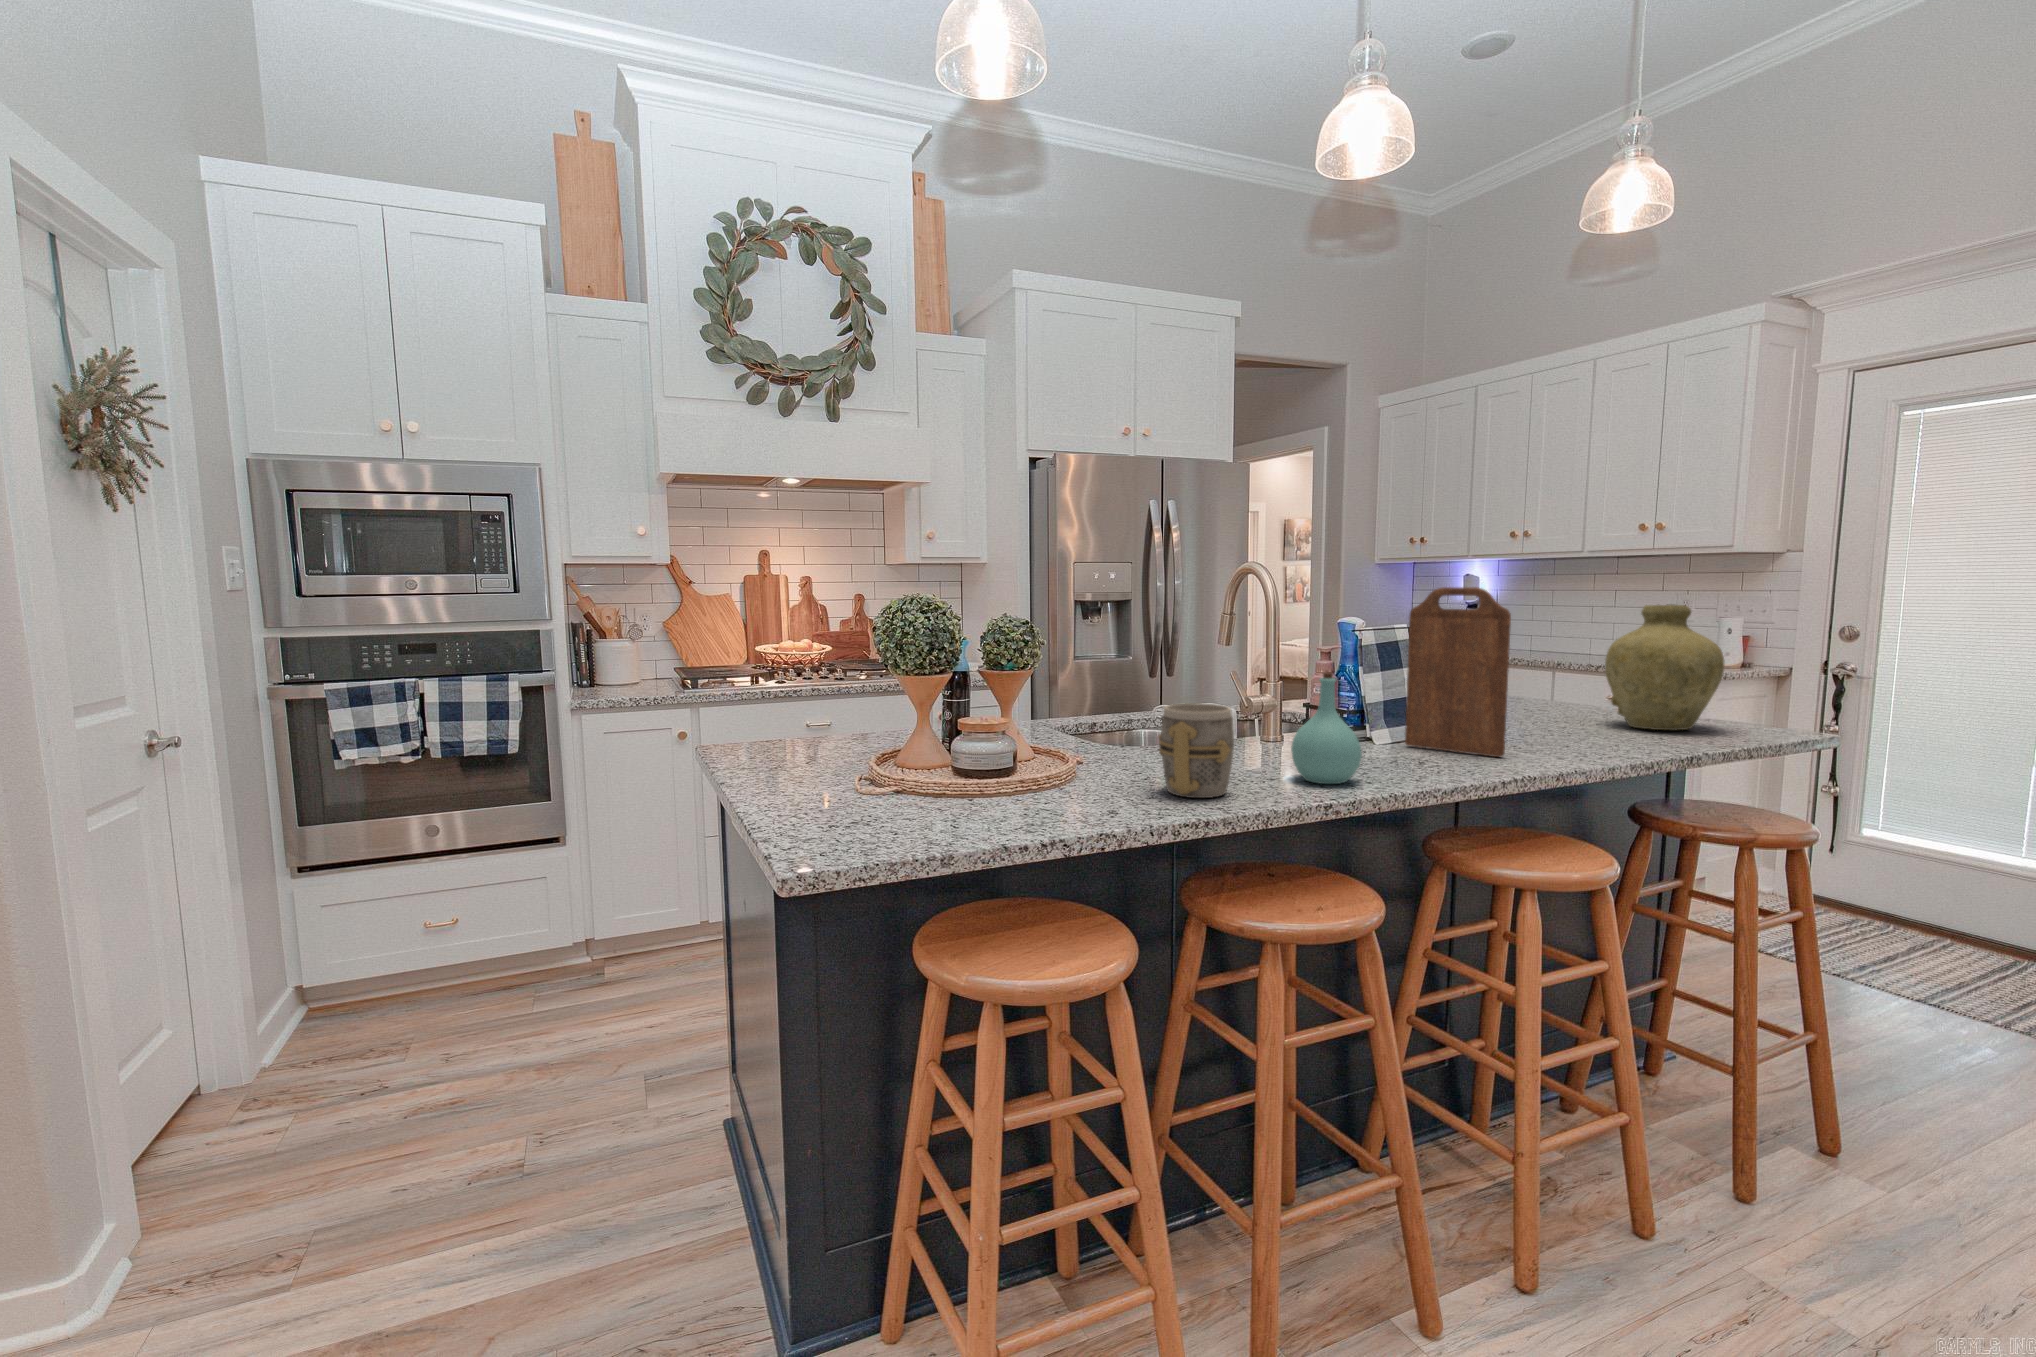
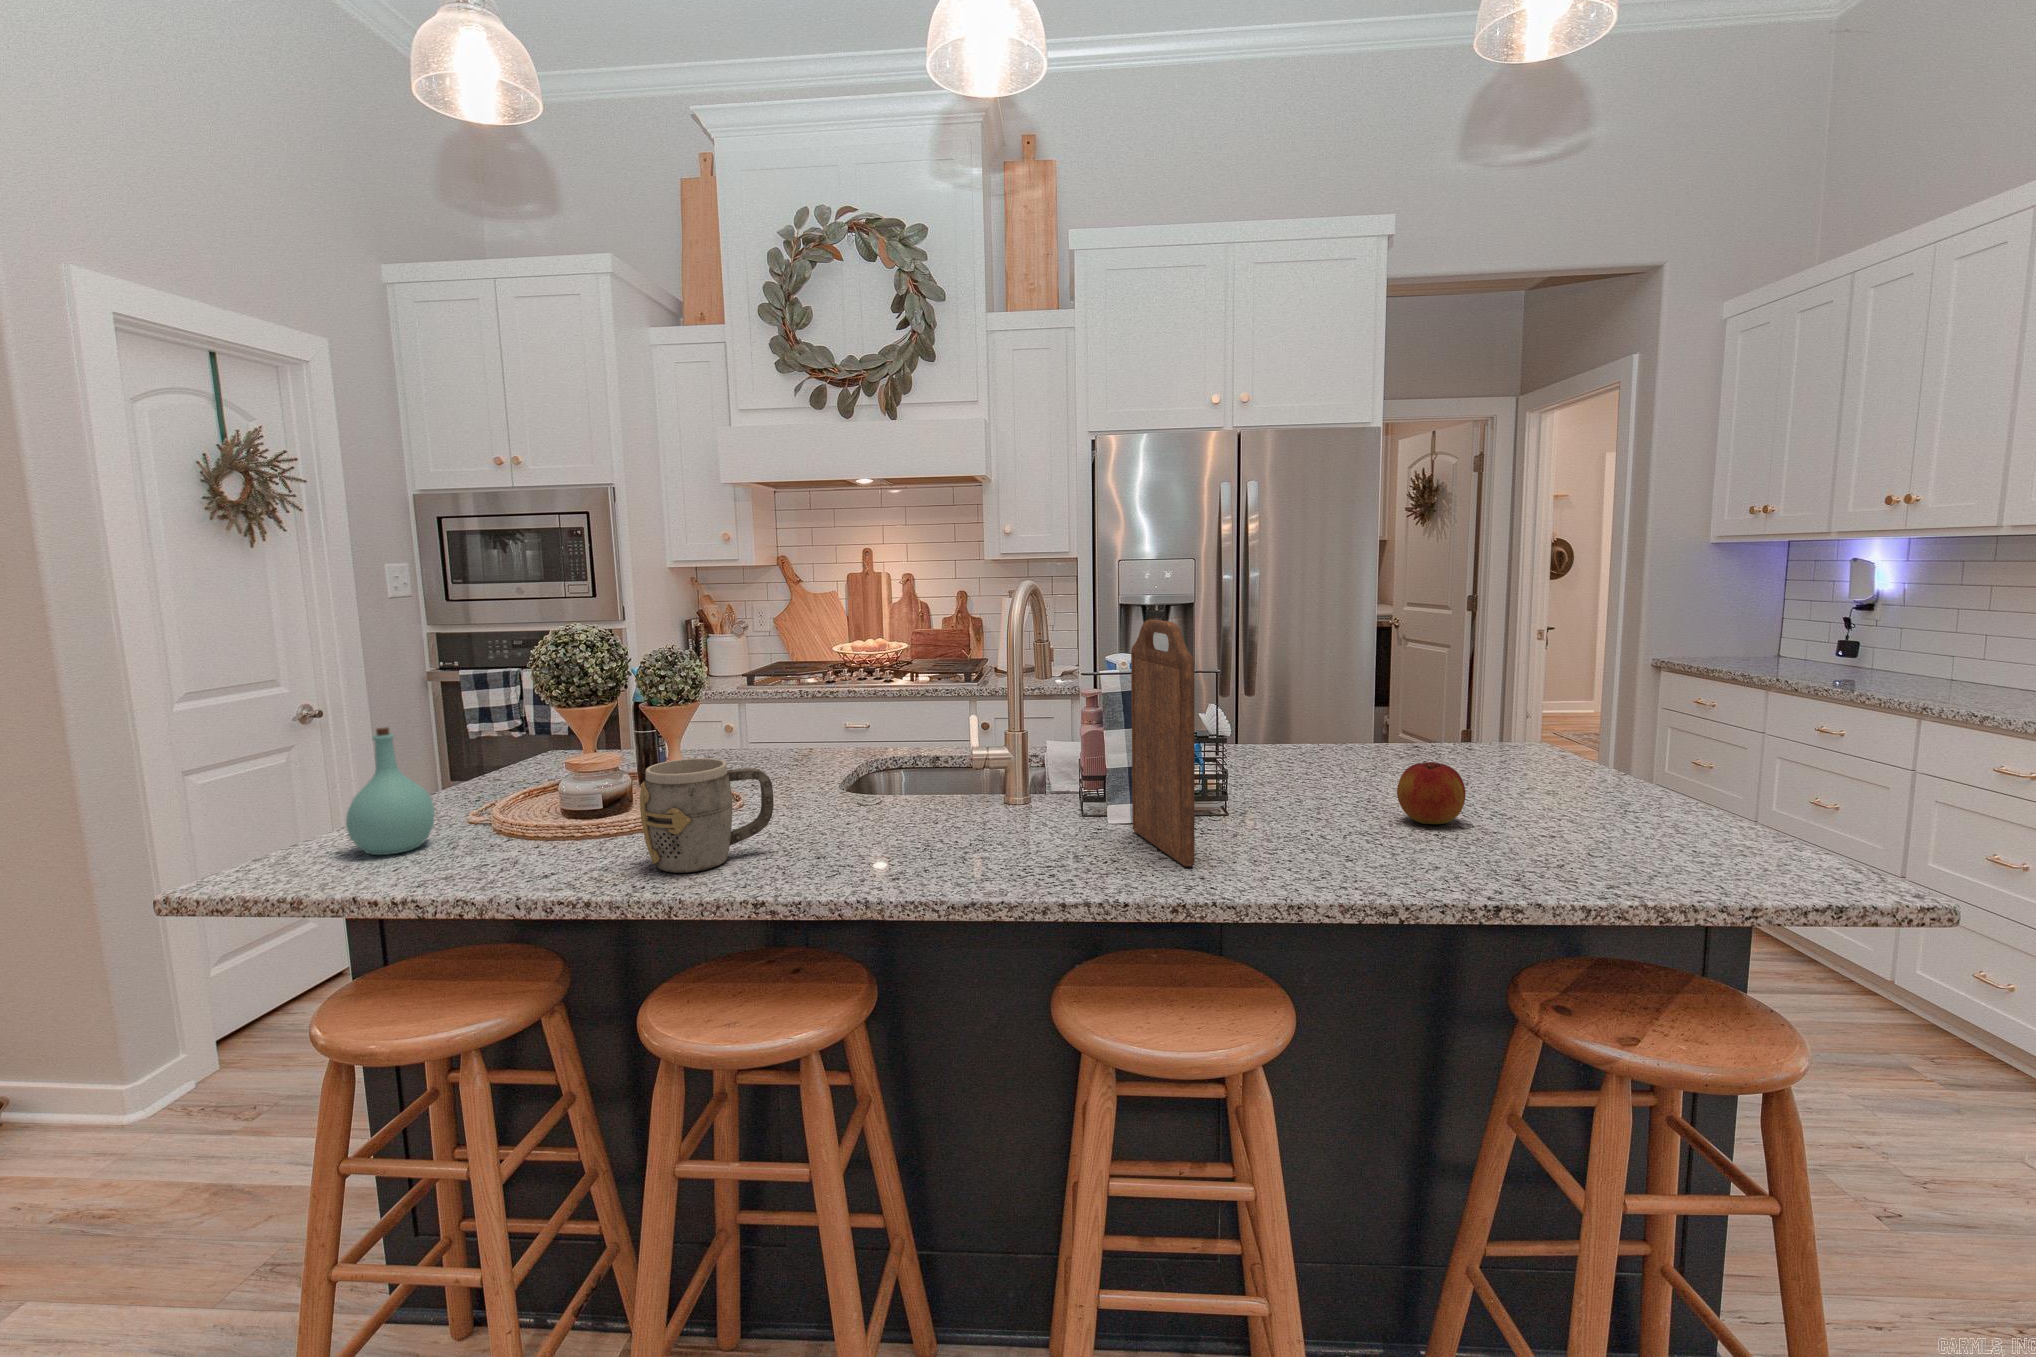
vase: present [1605,604,1725,730] -> none [1547,645,1740,858]
bottle: present [1291,672,1362,784] -> present [346,728,435,855]
apple: none [1513,687,1560,728] -> present [1397,762,1465,824]

